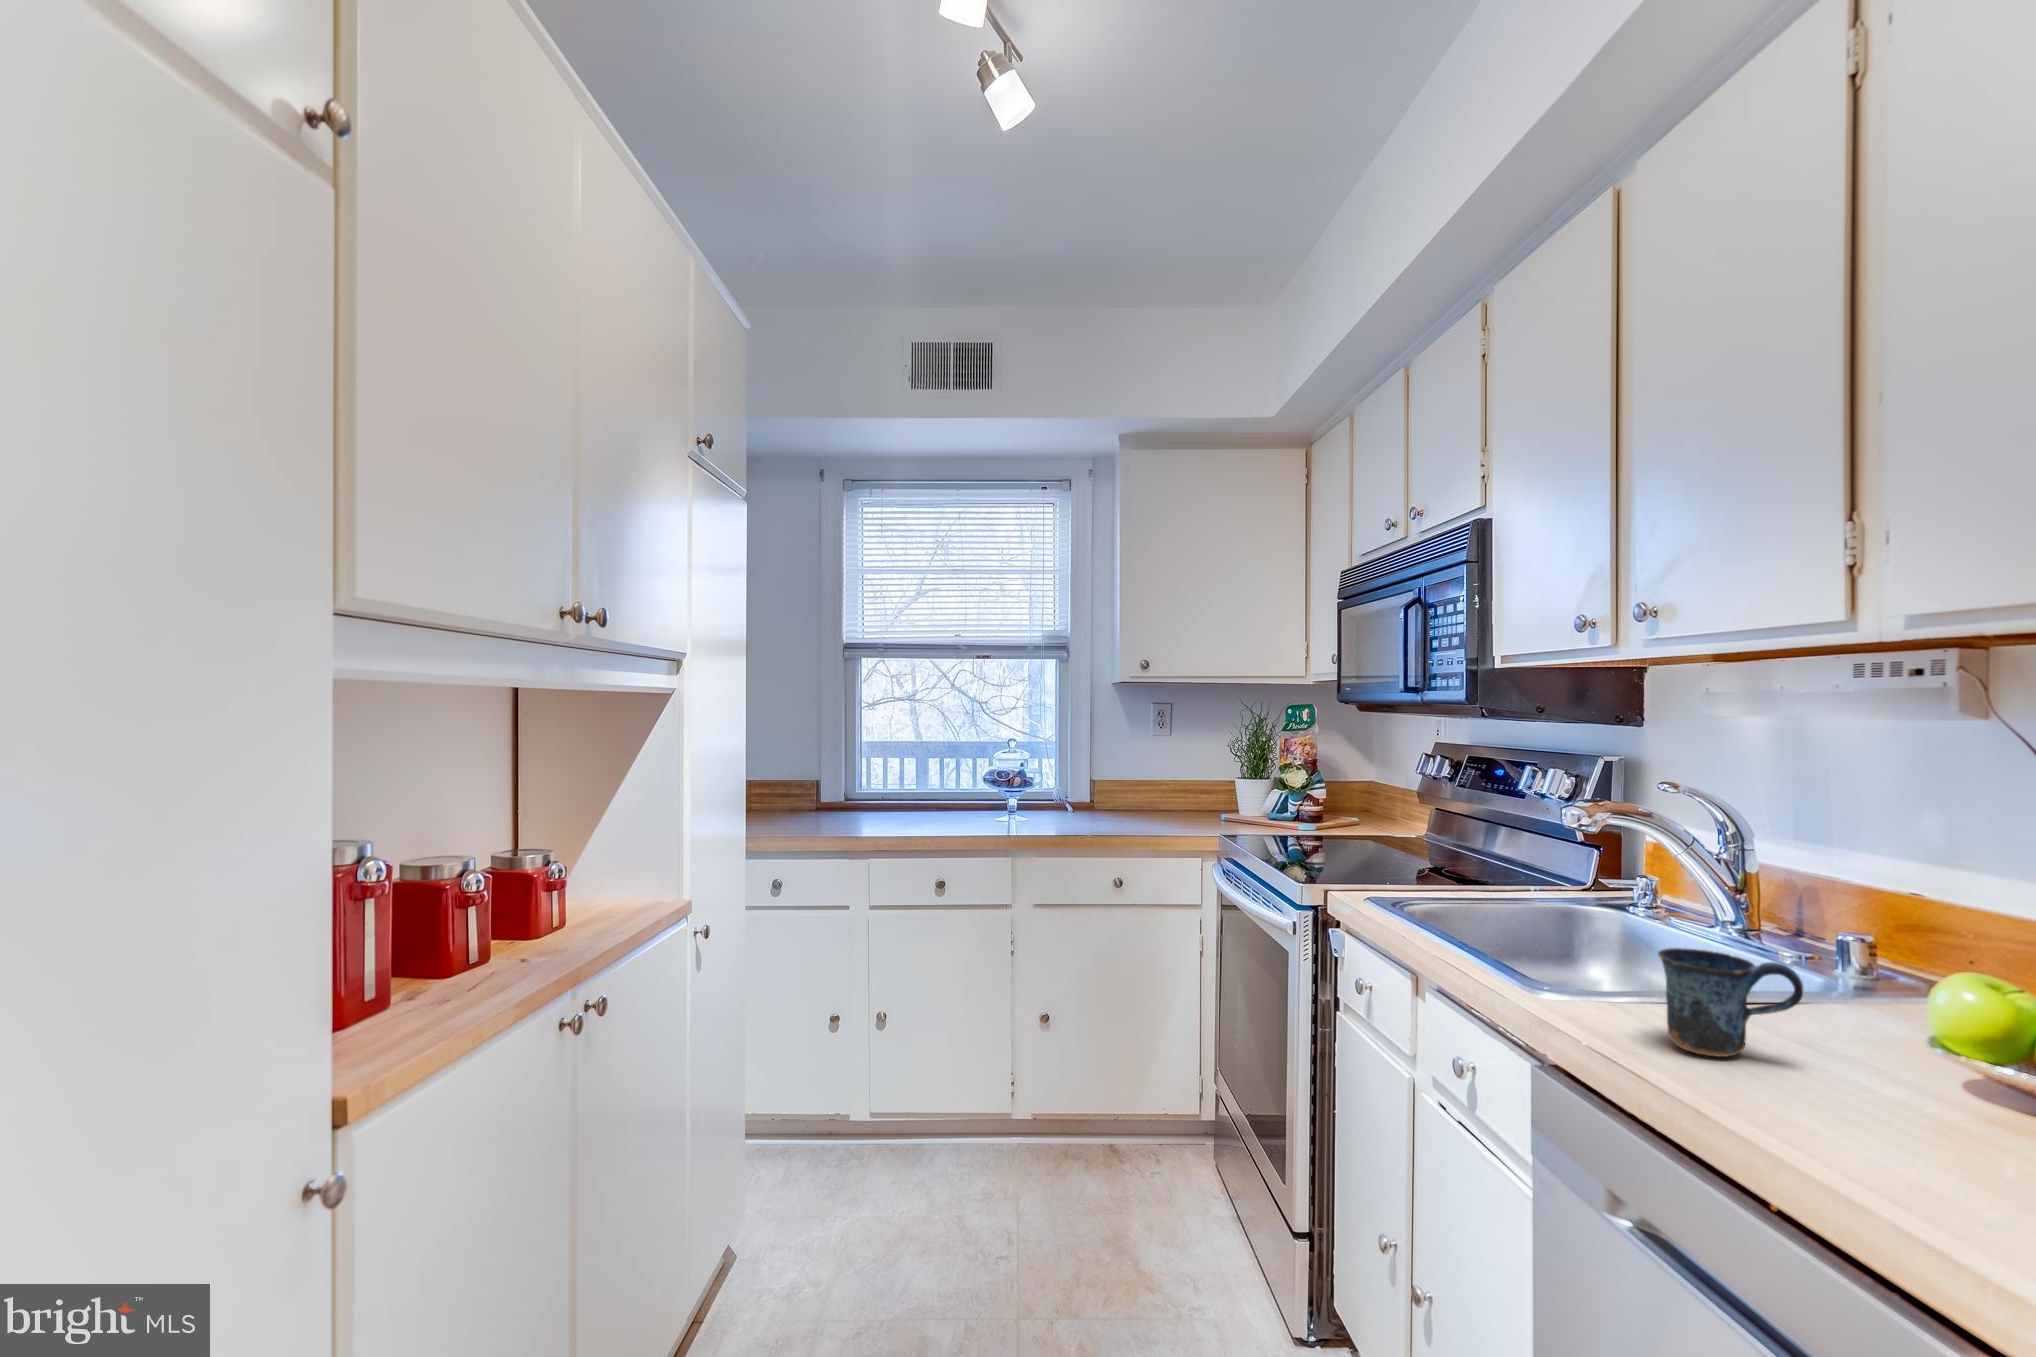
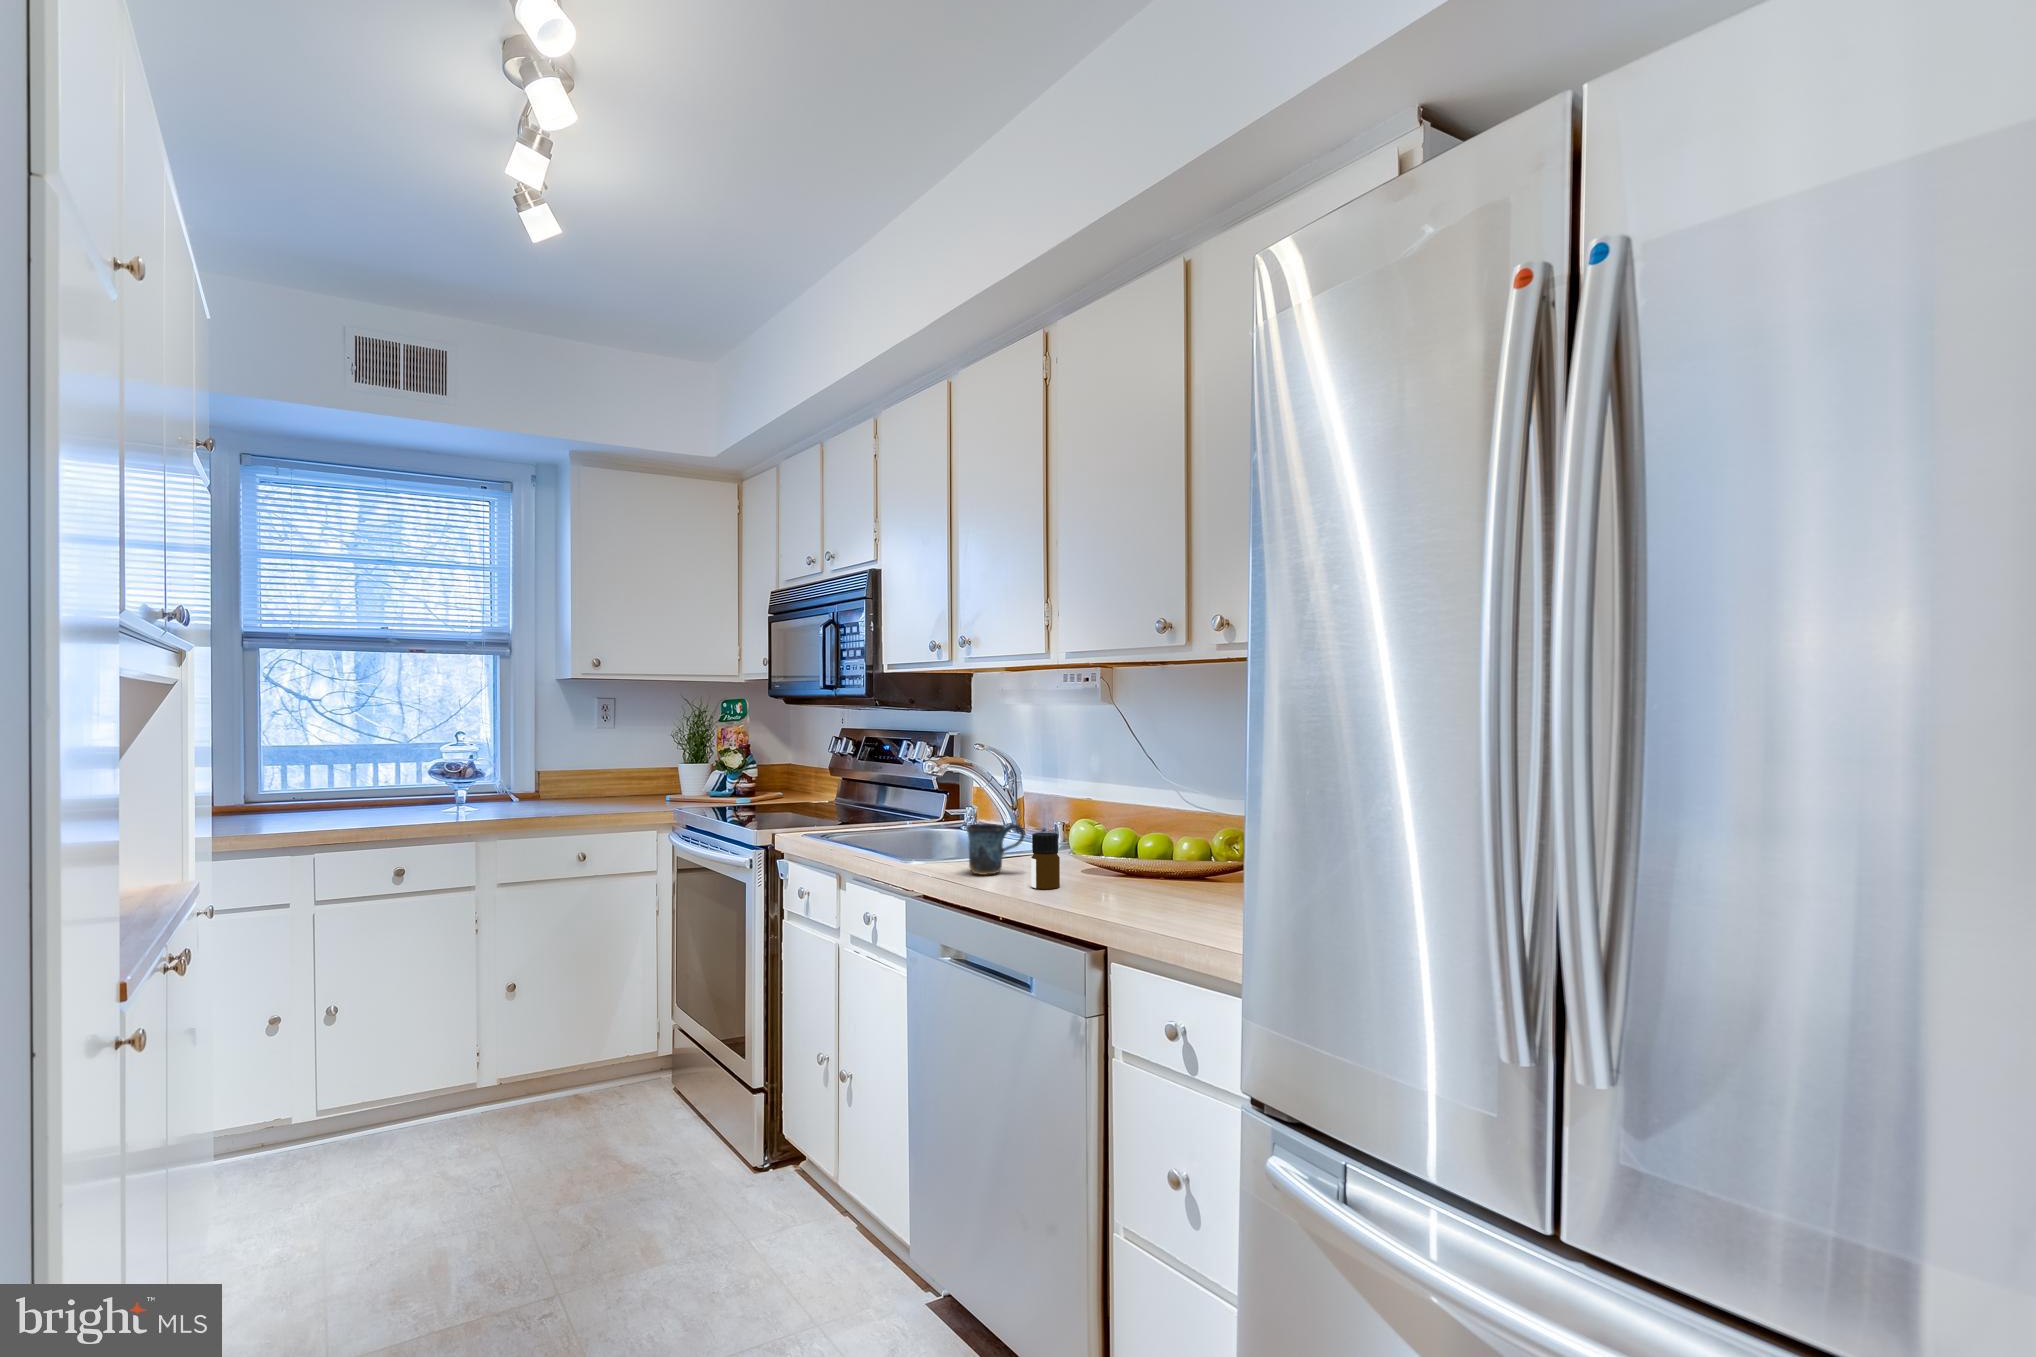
bottle: none [1839,1004,1924,1143] -> present [1031,832,1060,889]

